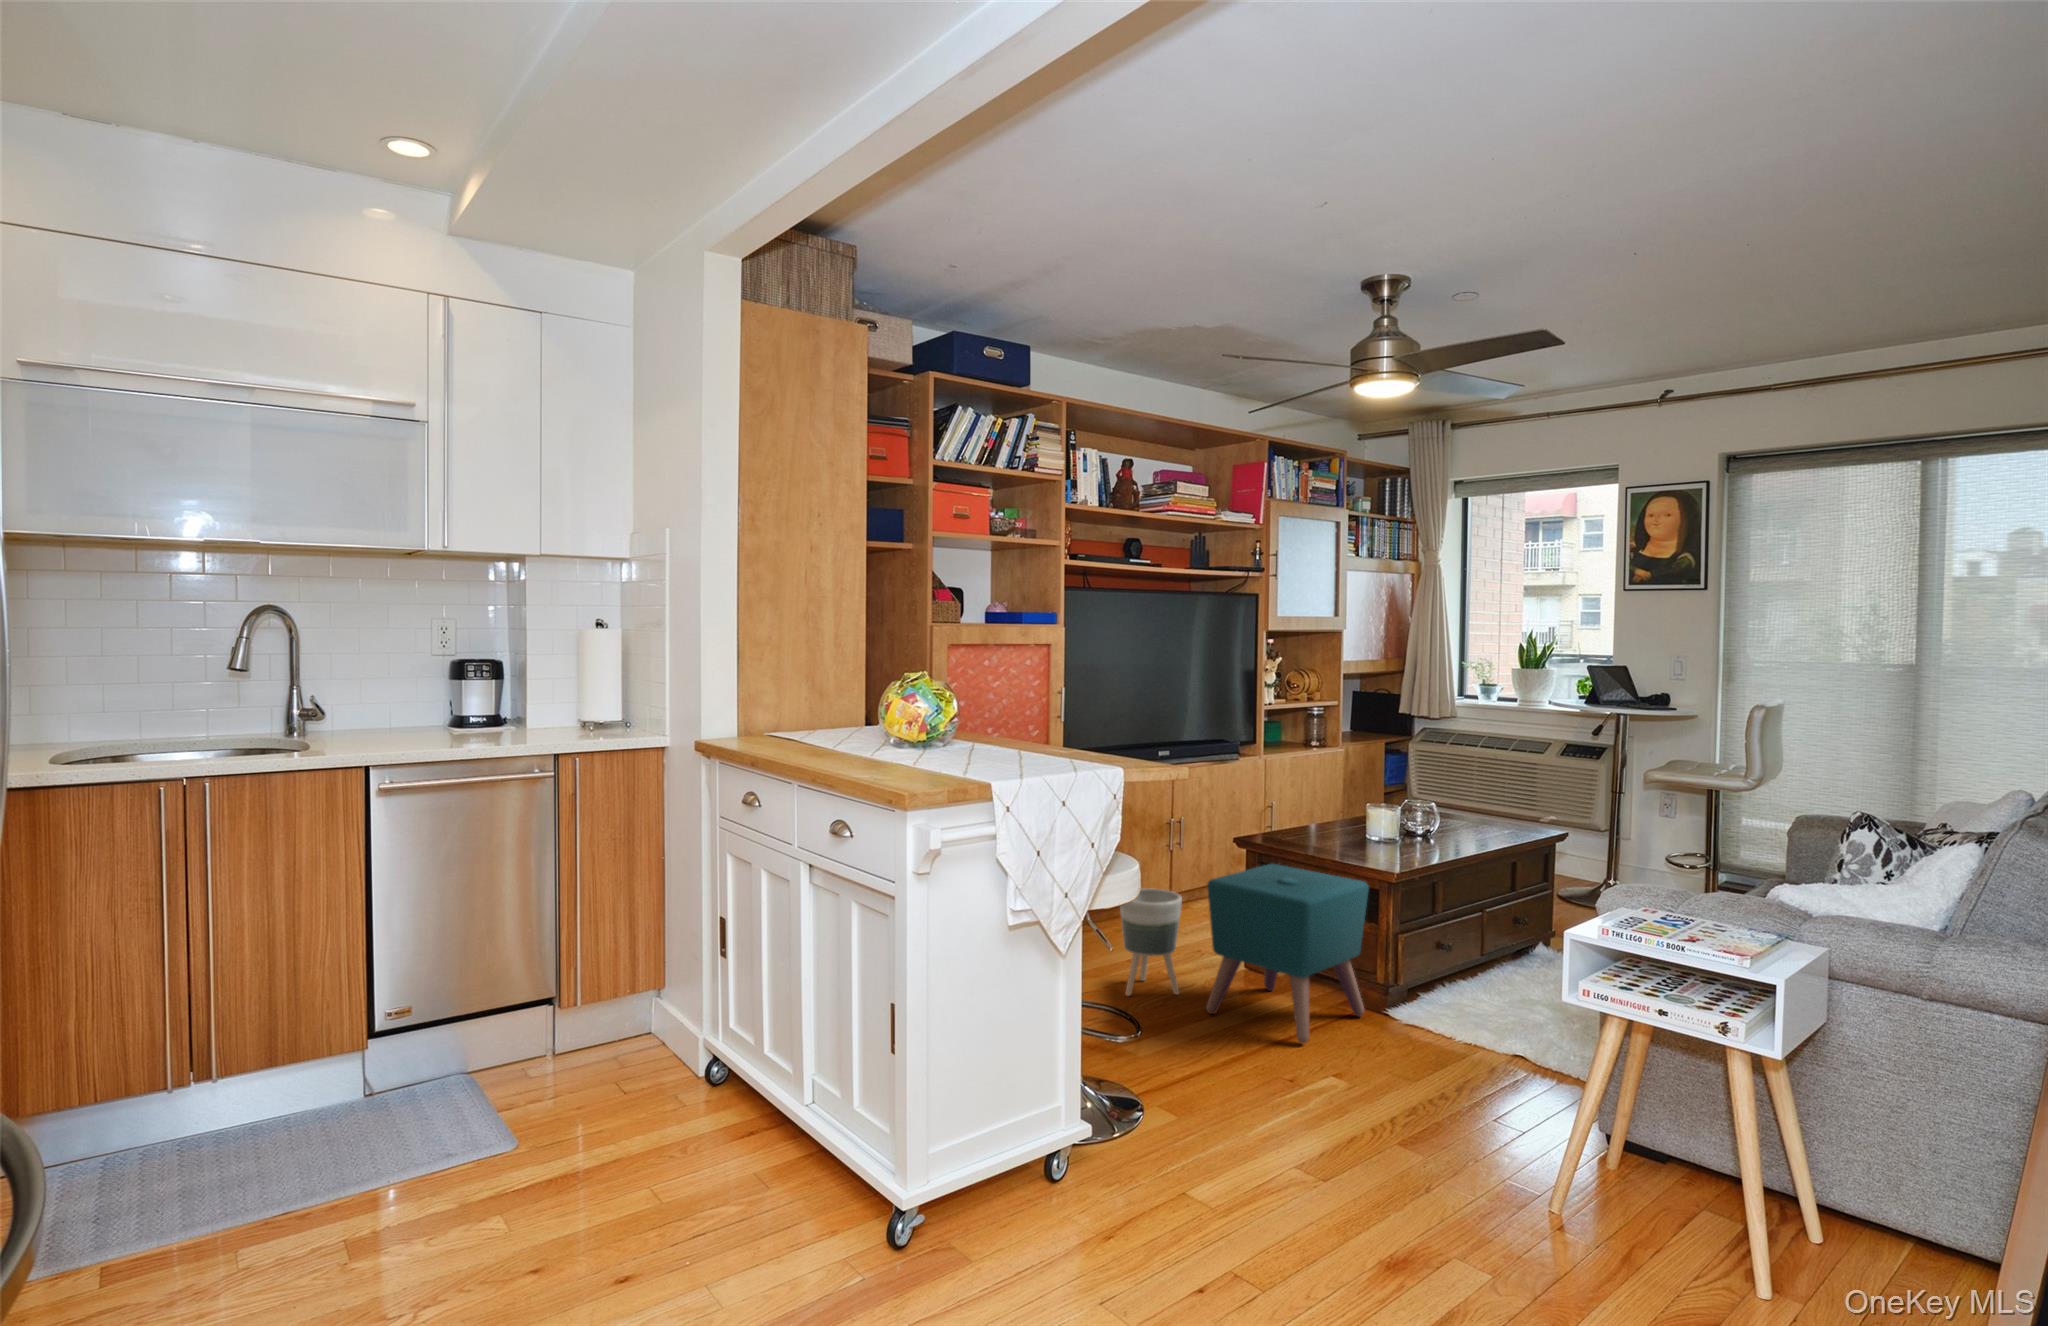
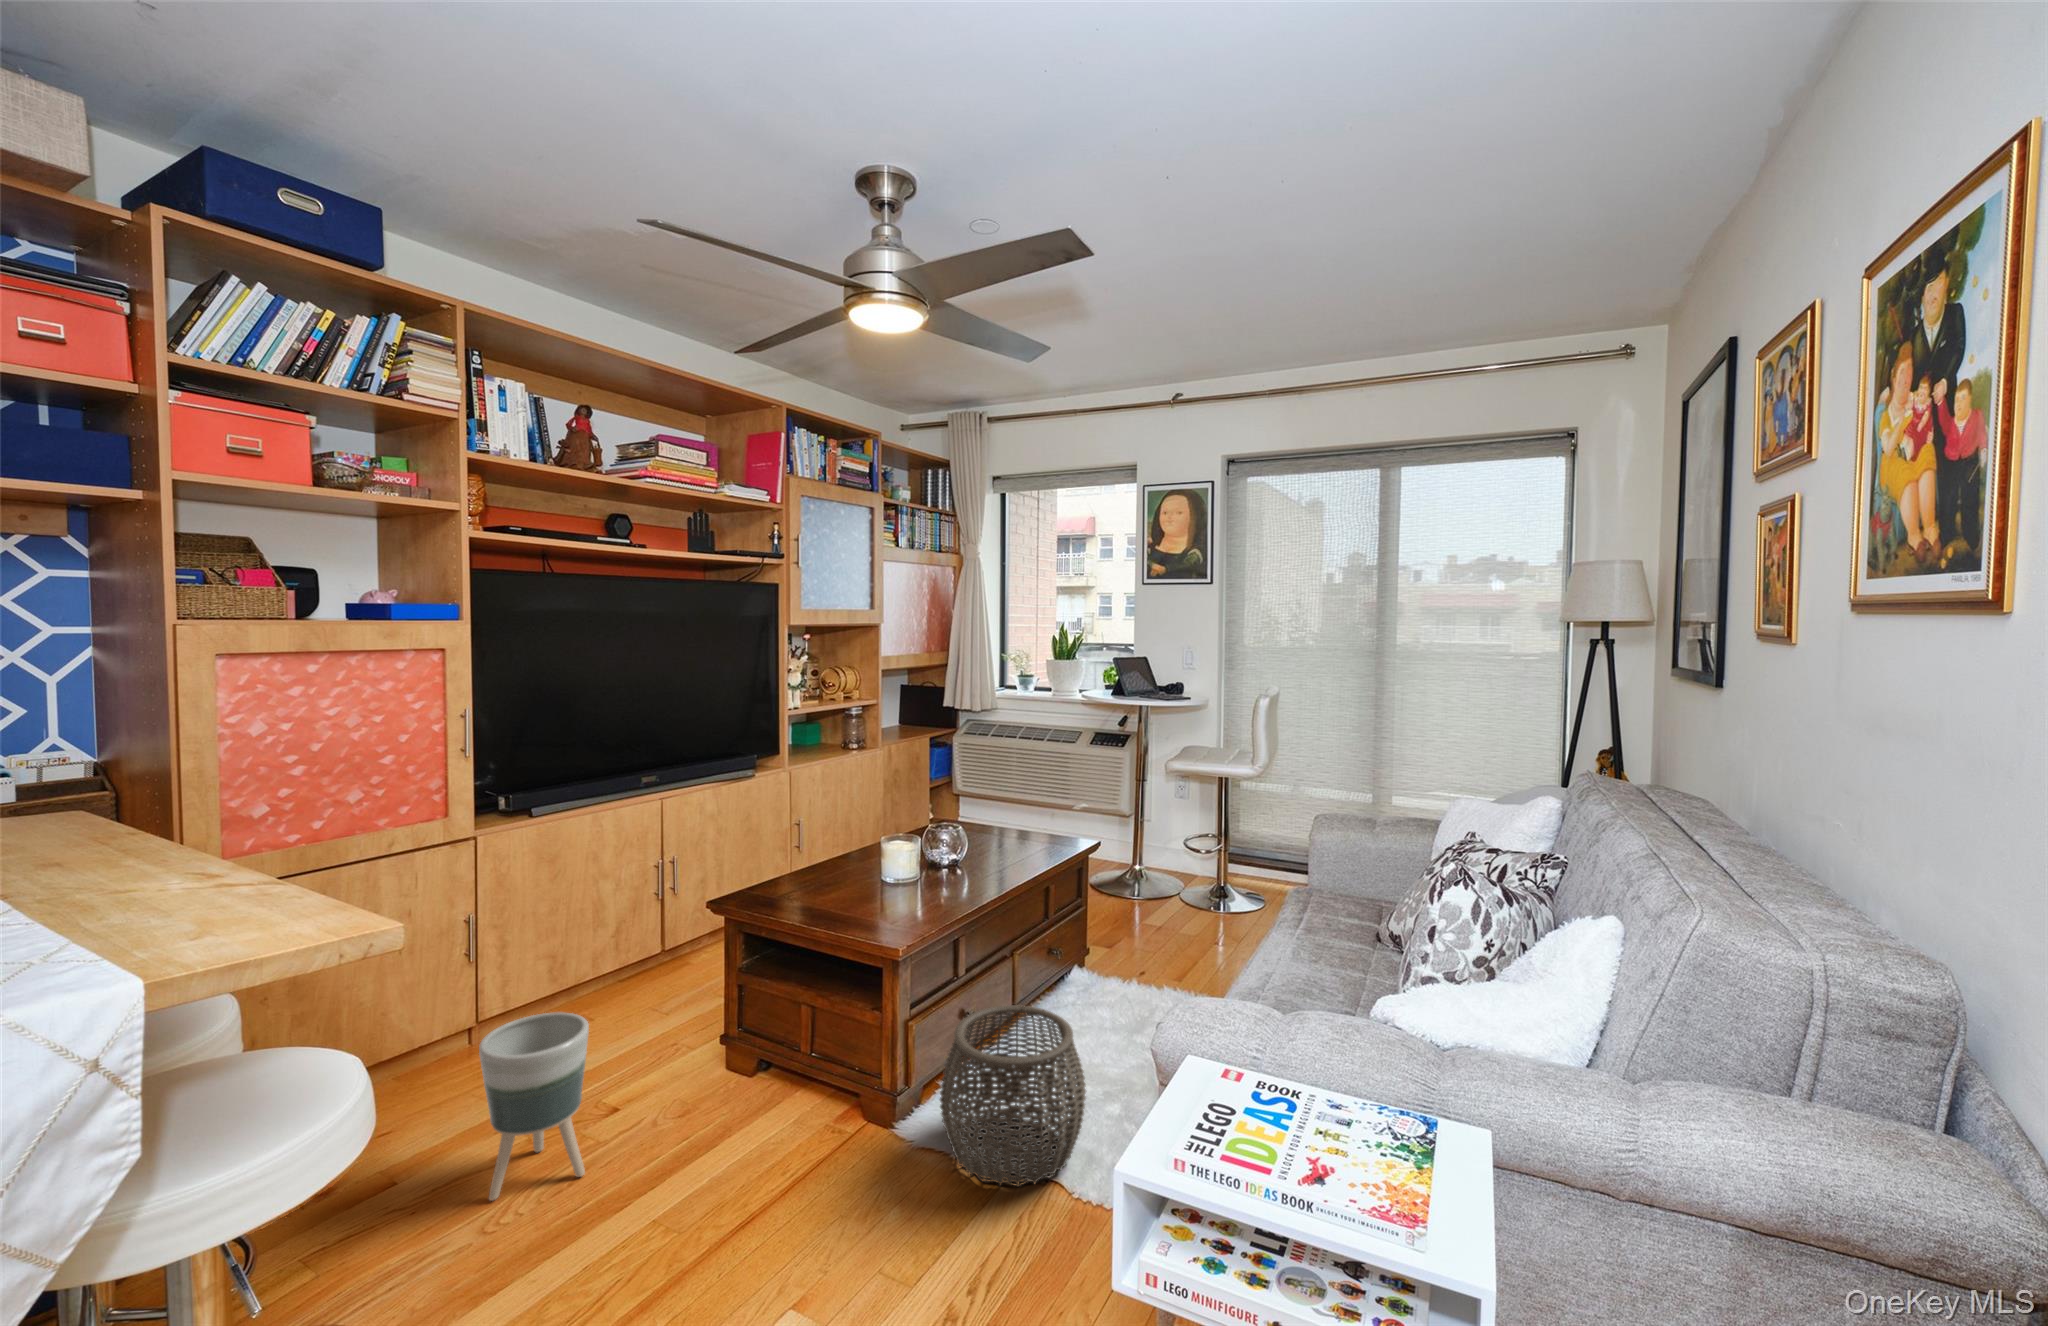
ottoman: present [1206,863,1369,1043] -> none [604,955,856,1270]
woven basket: none [1430,923,1549,1042] -> present [940,1005,1086,1186]

